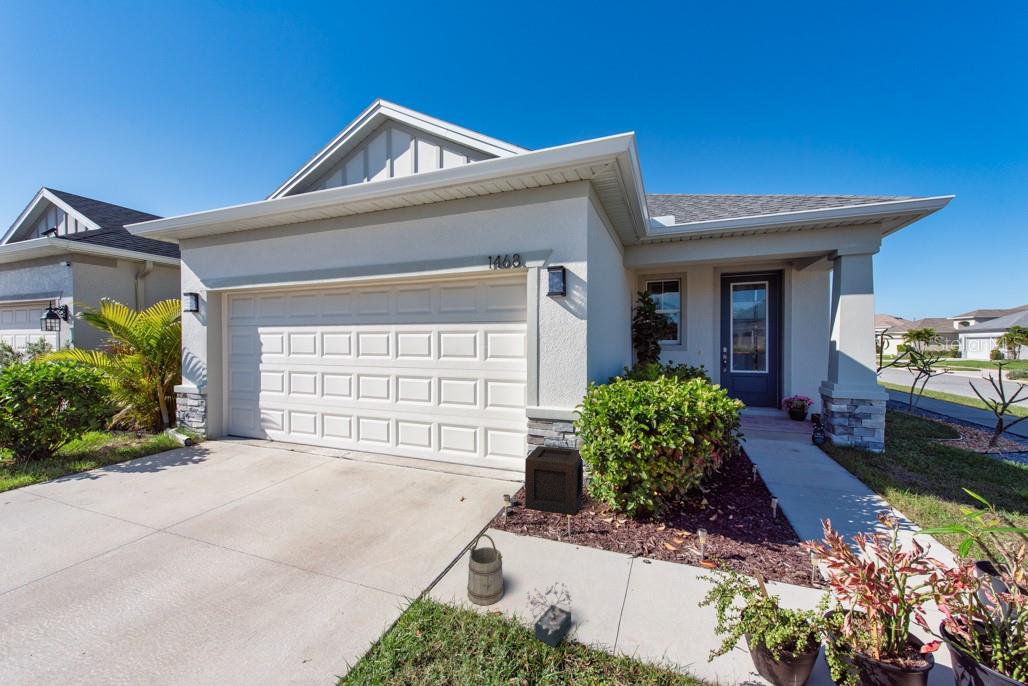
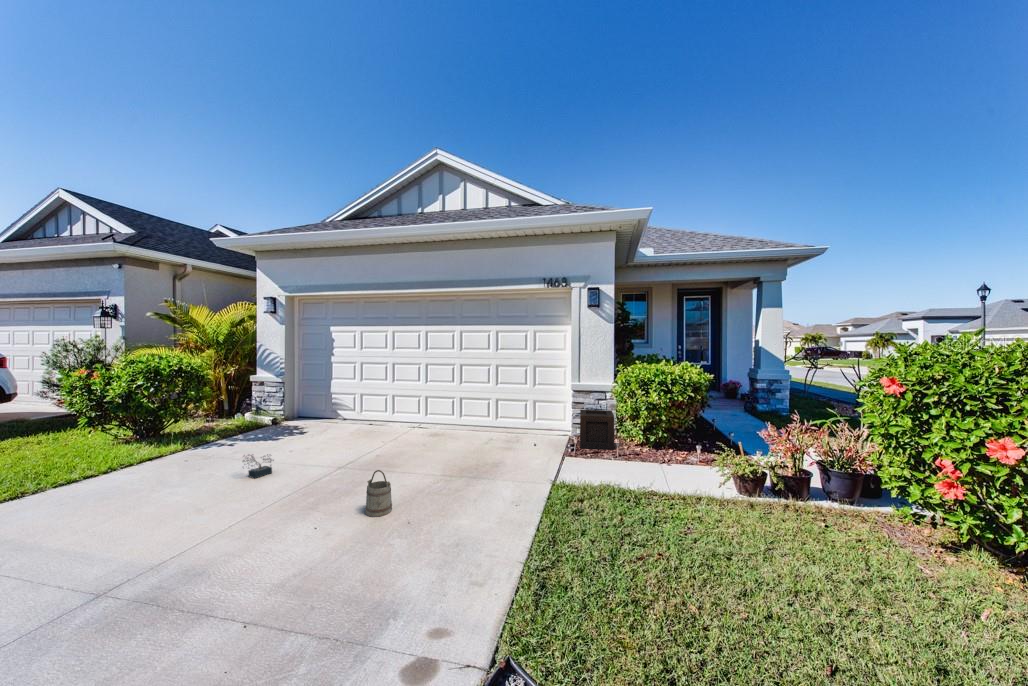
bucket: present [467,534,504,605] -> present [365,470,392,517]
decorative plant: present [525,582,572,647] -> present [243,454,274,478]

